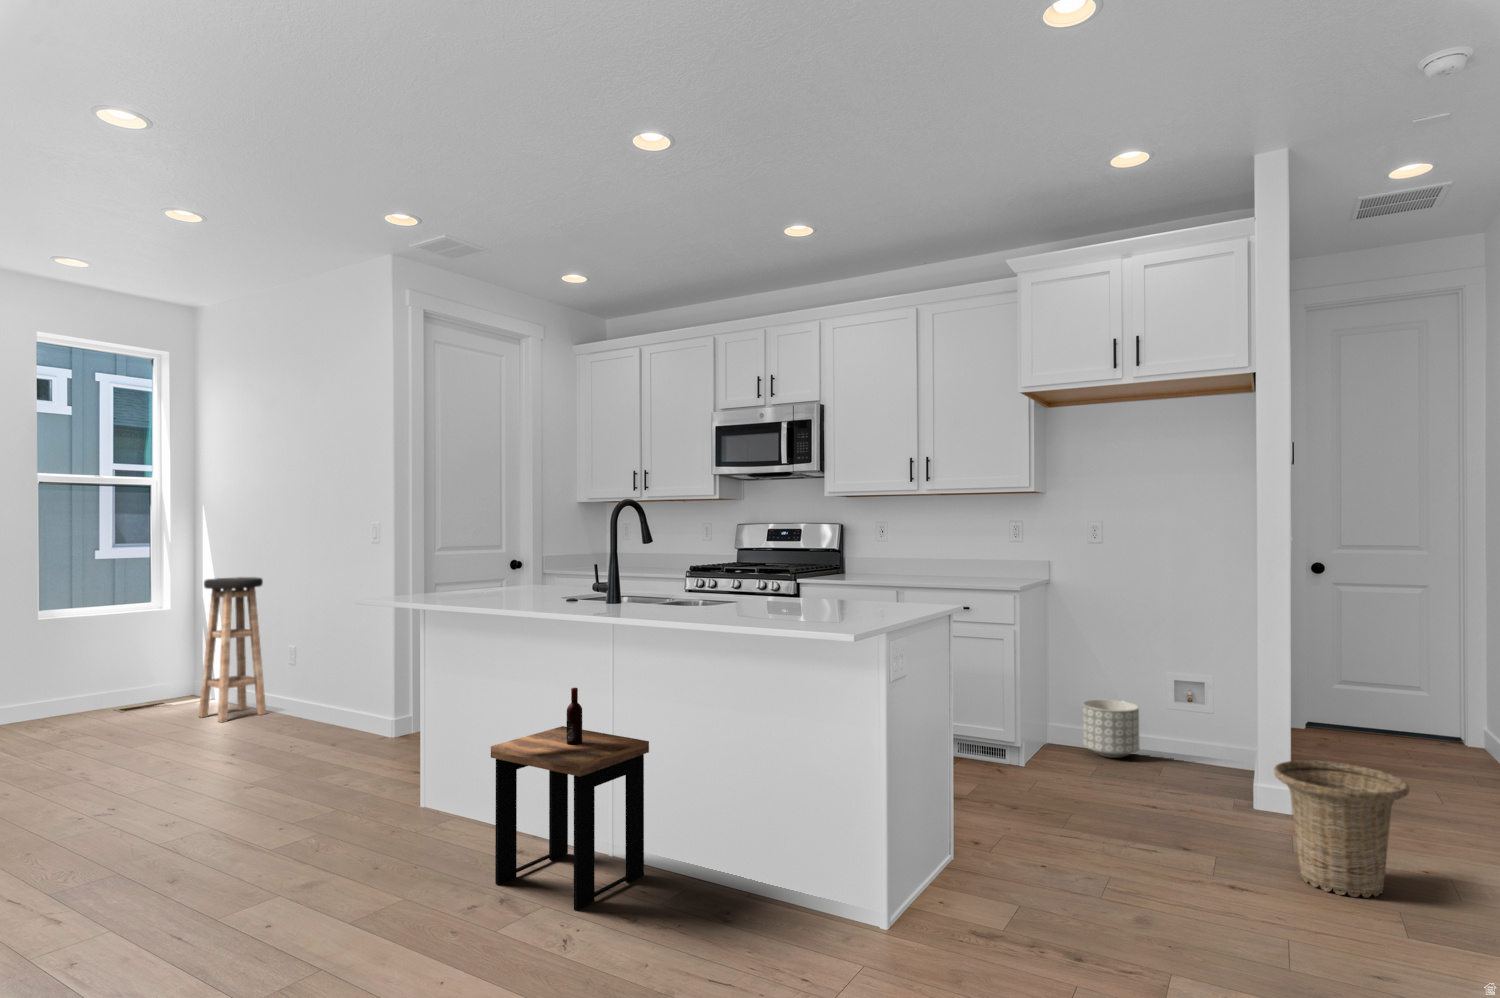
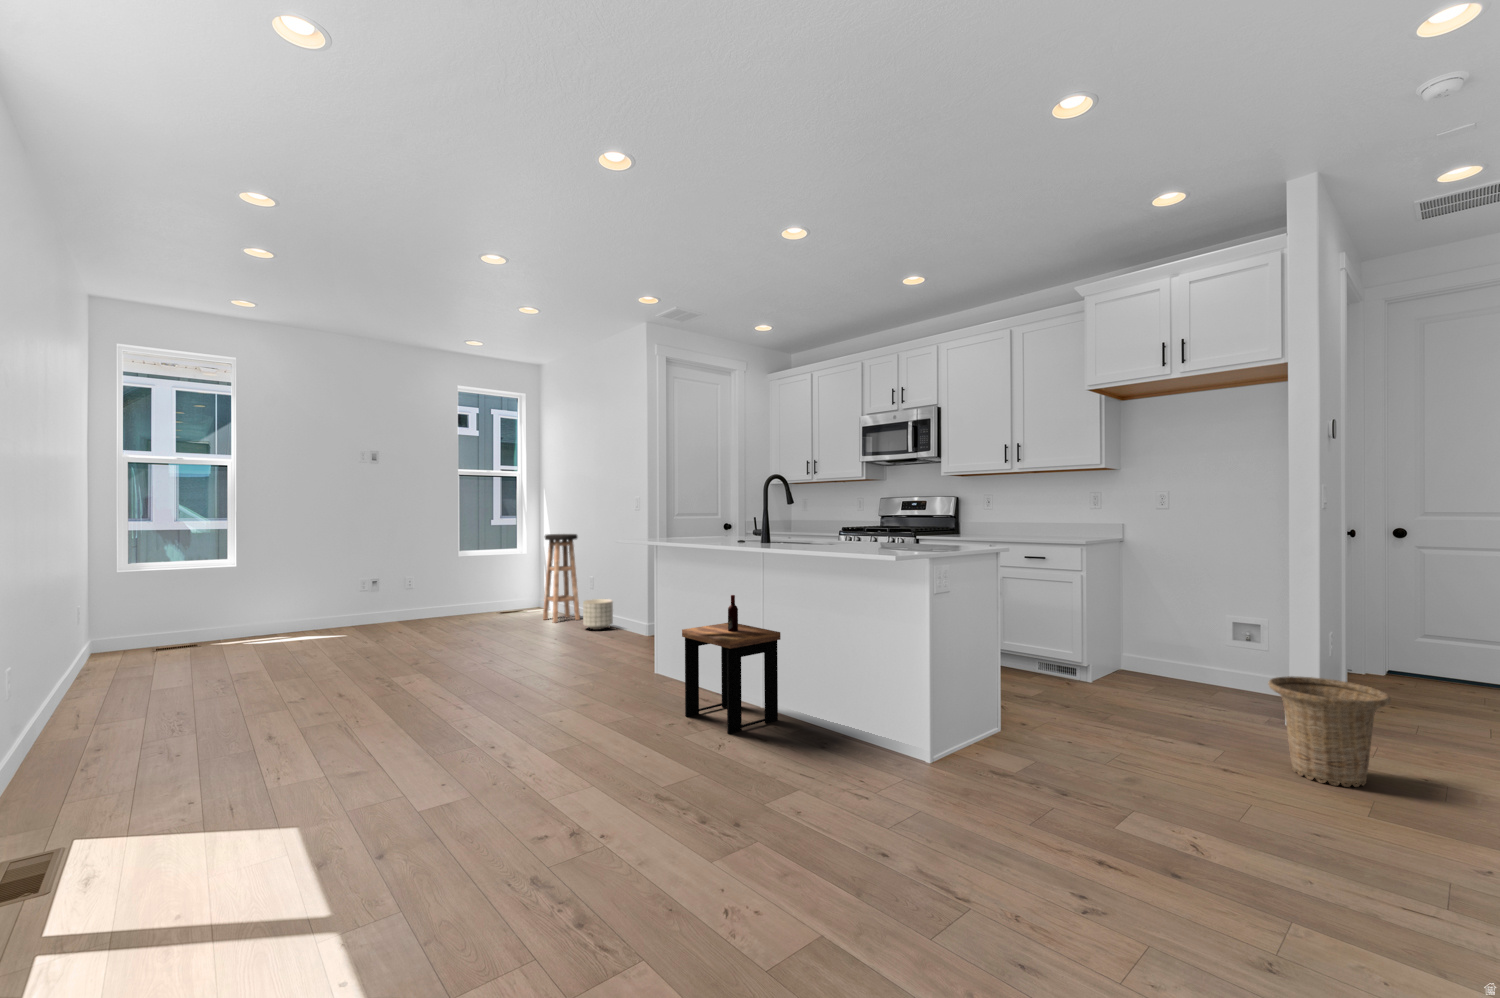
planter: present [1083,700,1140,758] -> present [583,599,613,630]

